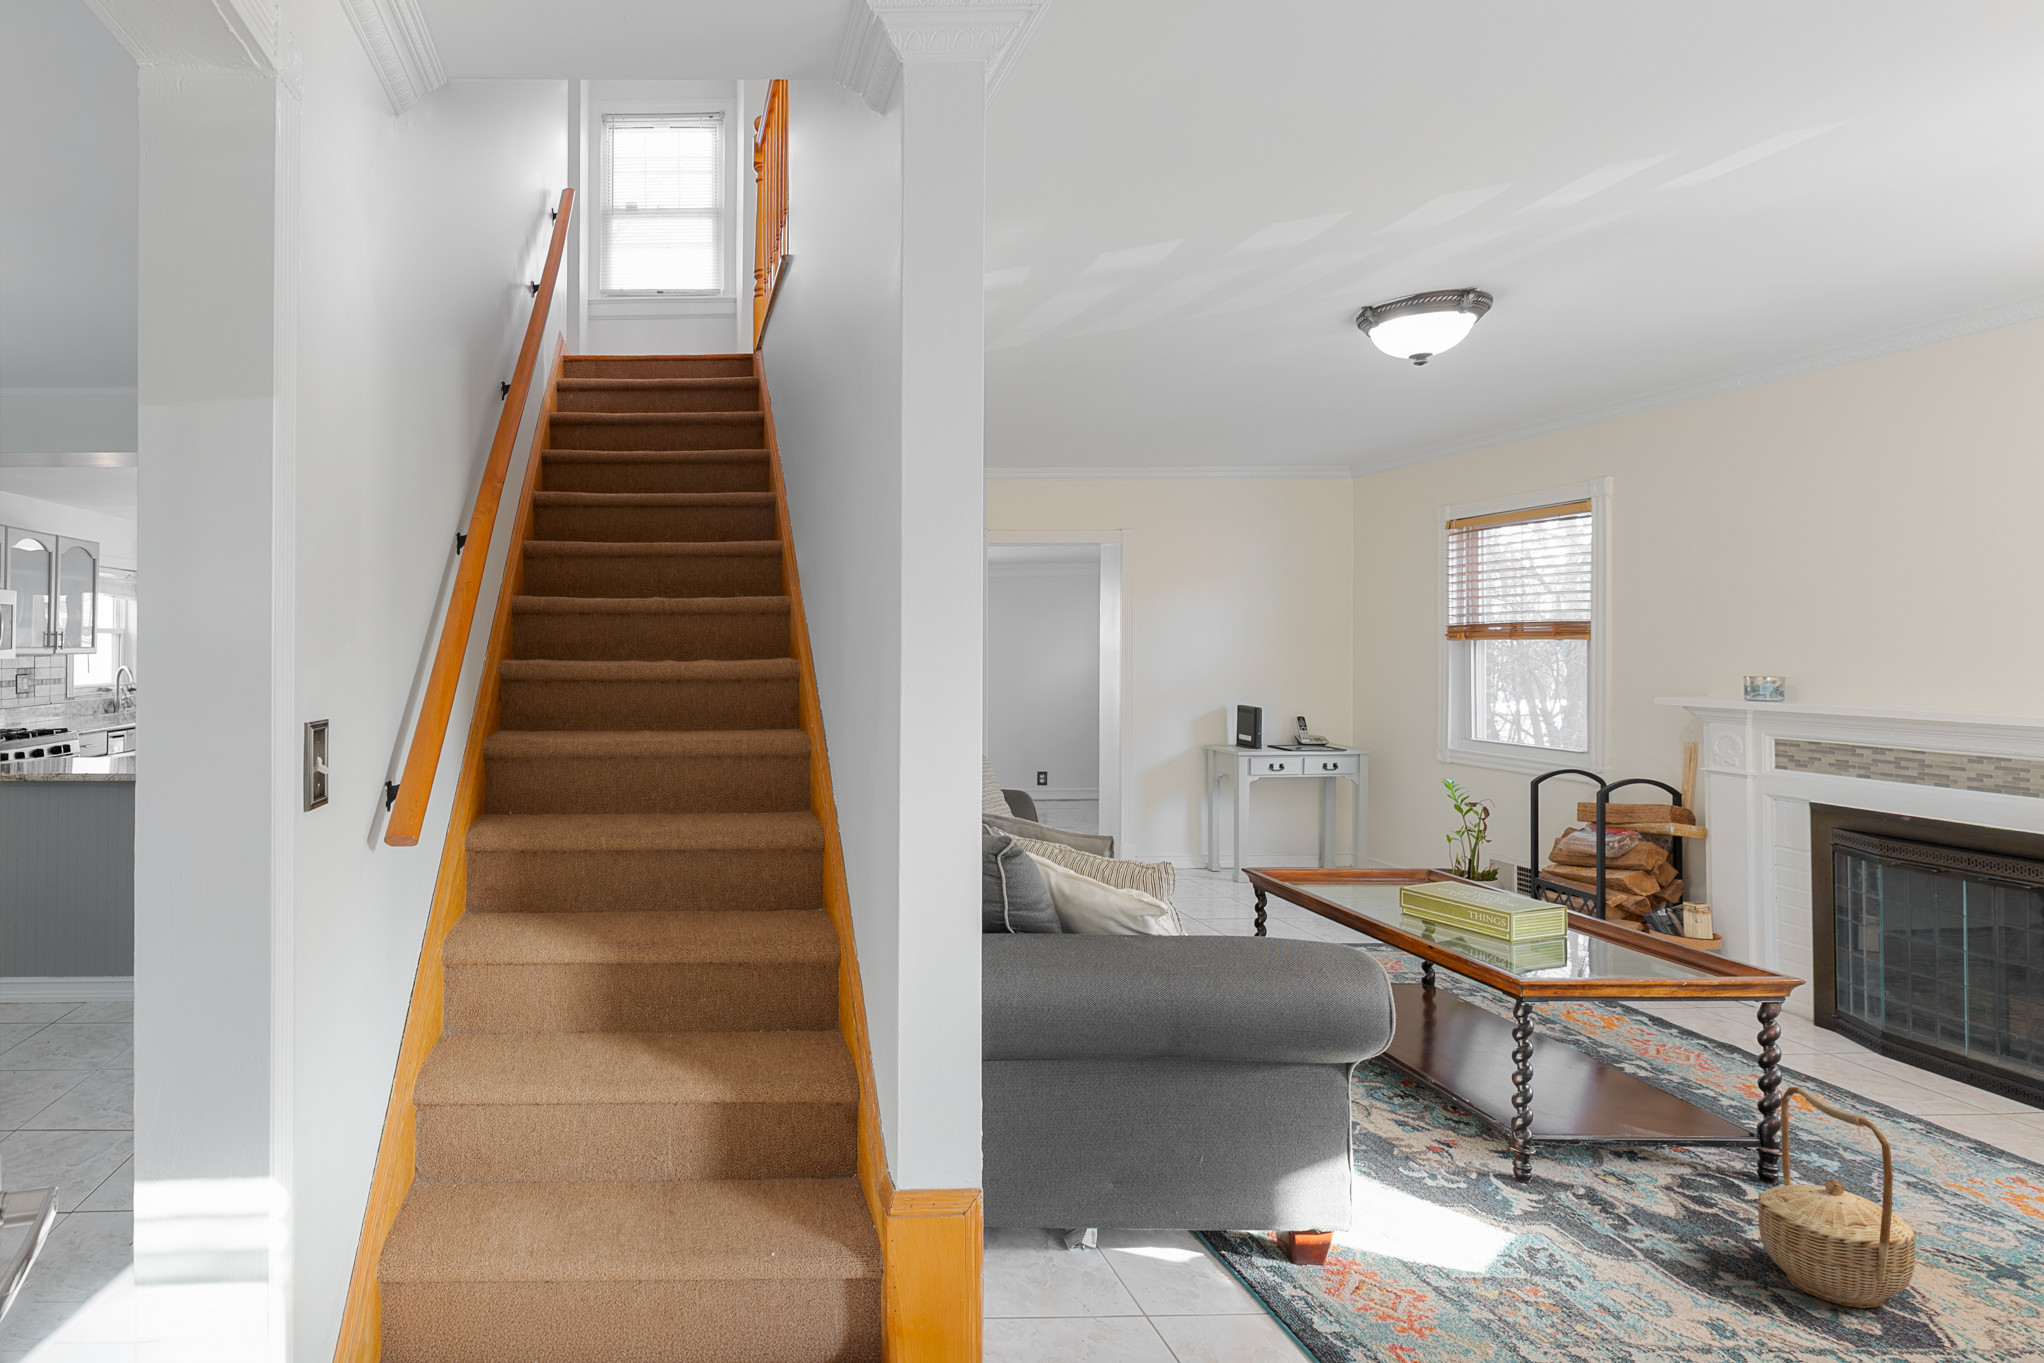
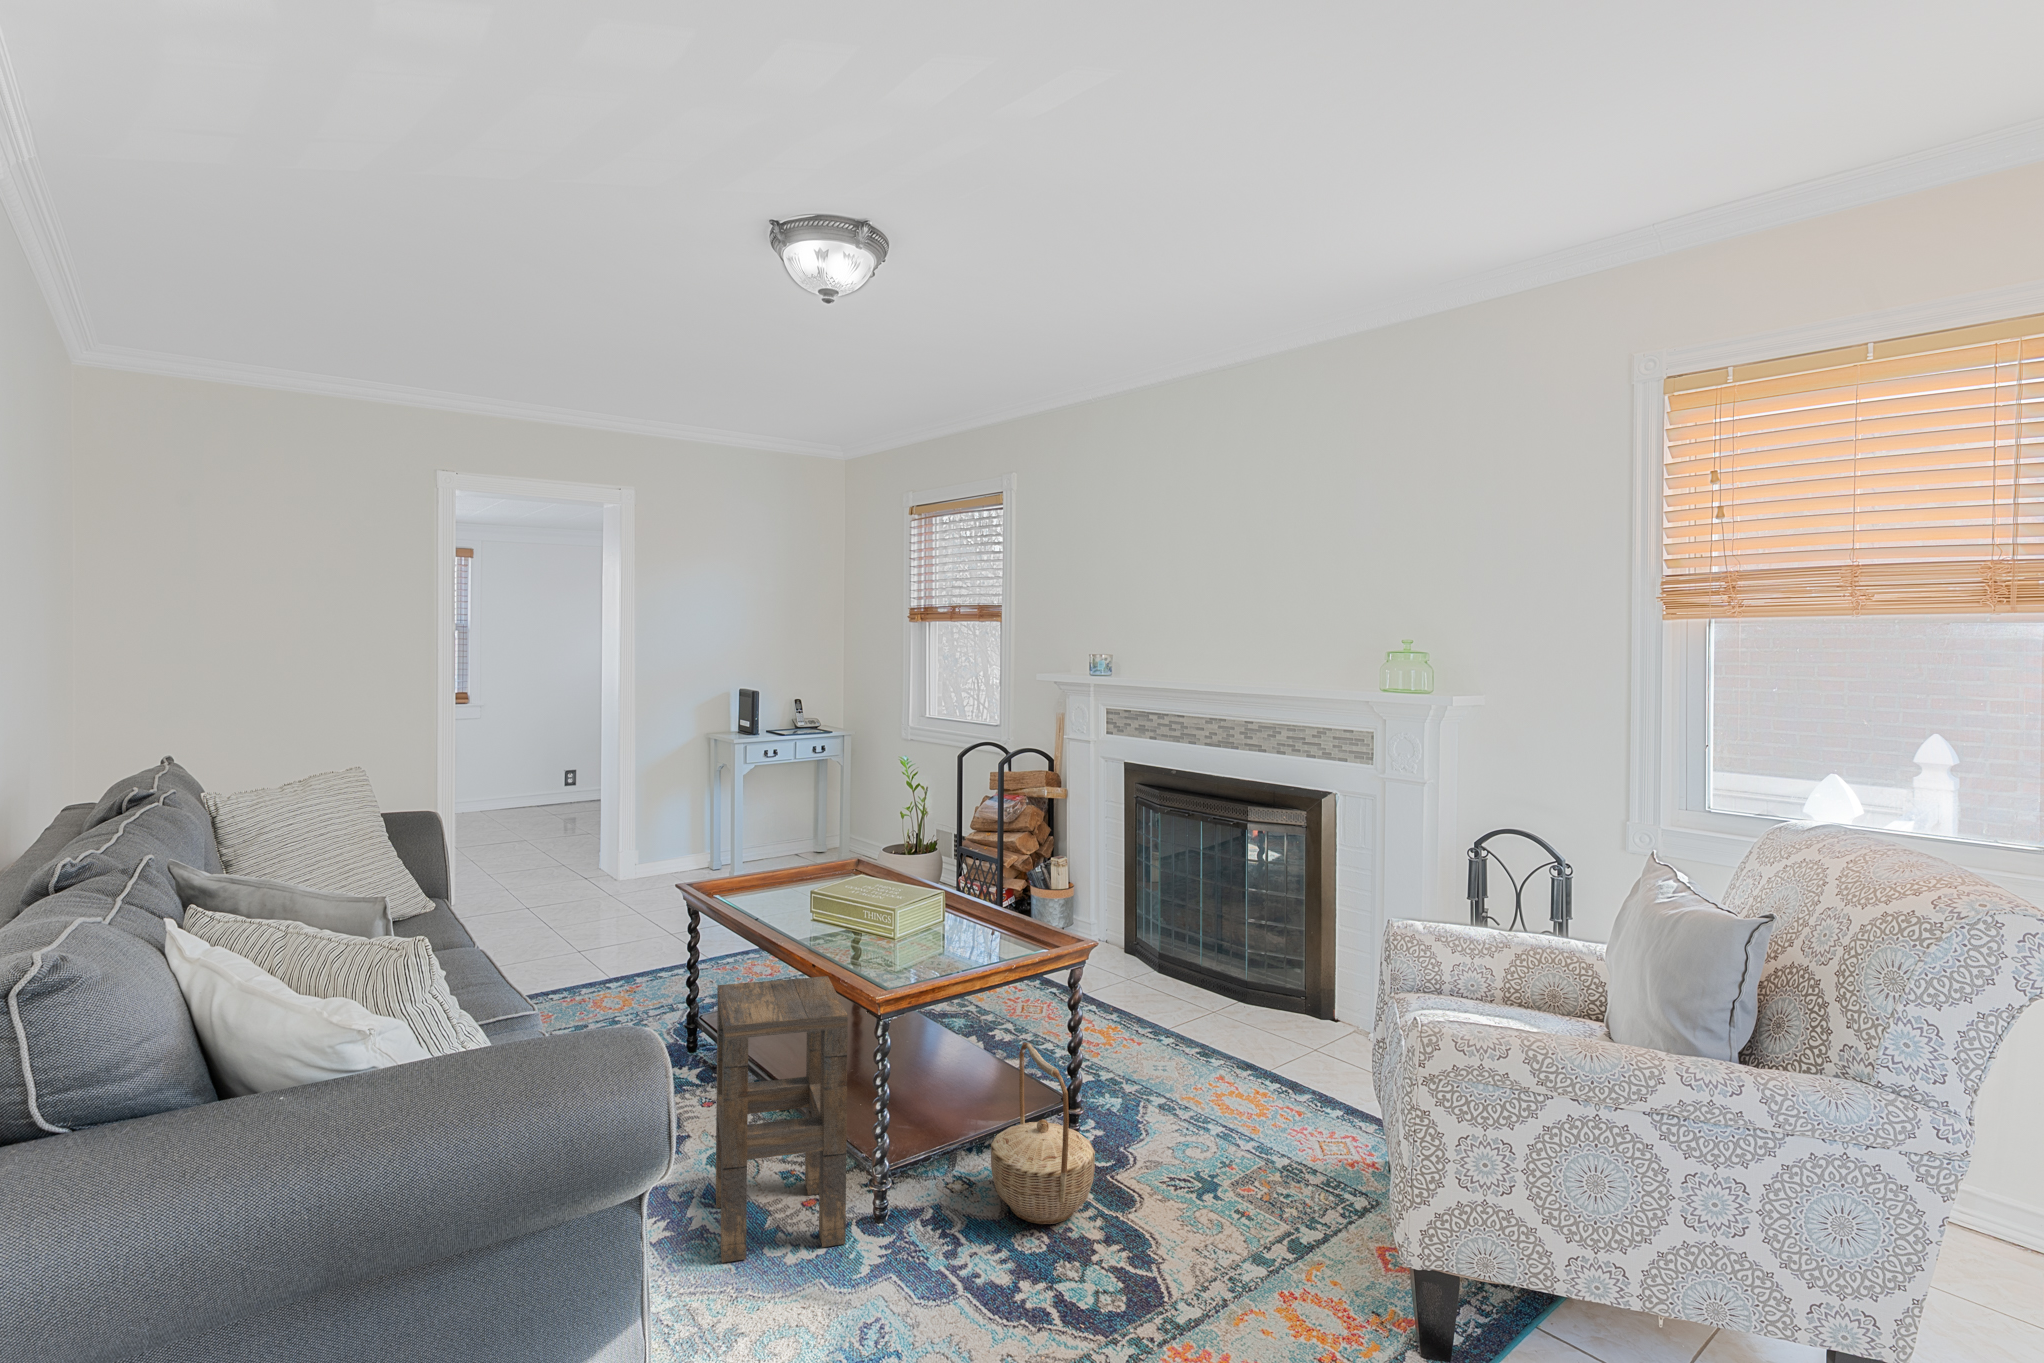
side table: none [1402,977,1590,1283] -> present [715,976,848,1263]

